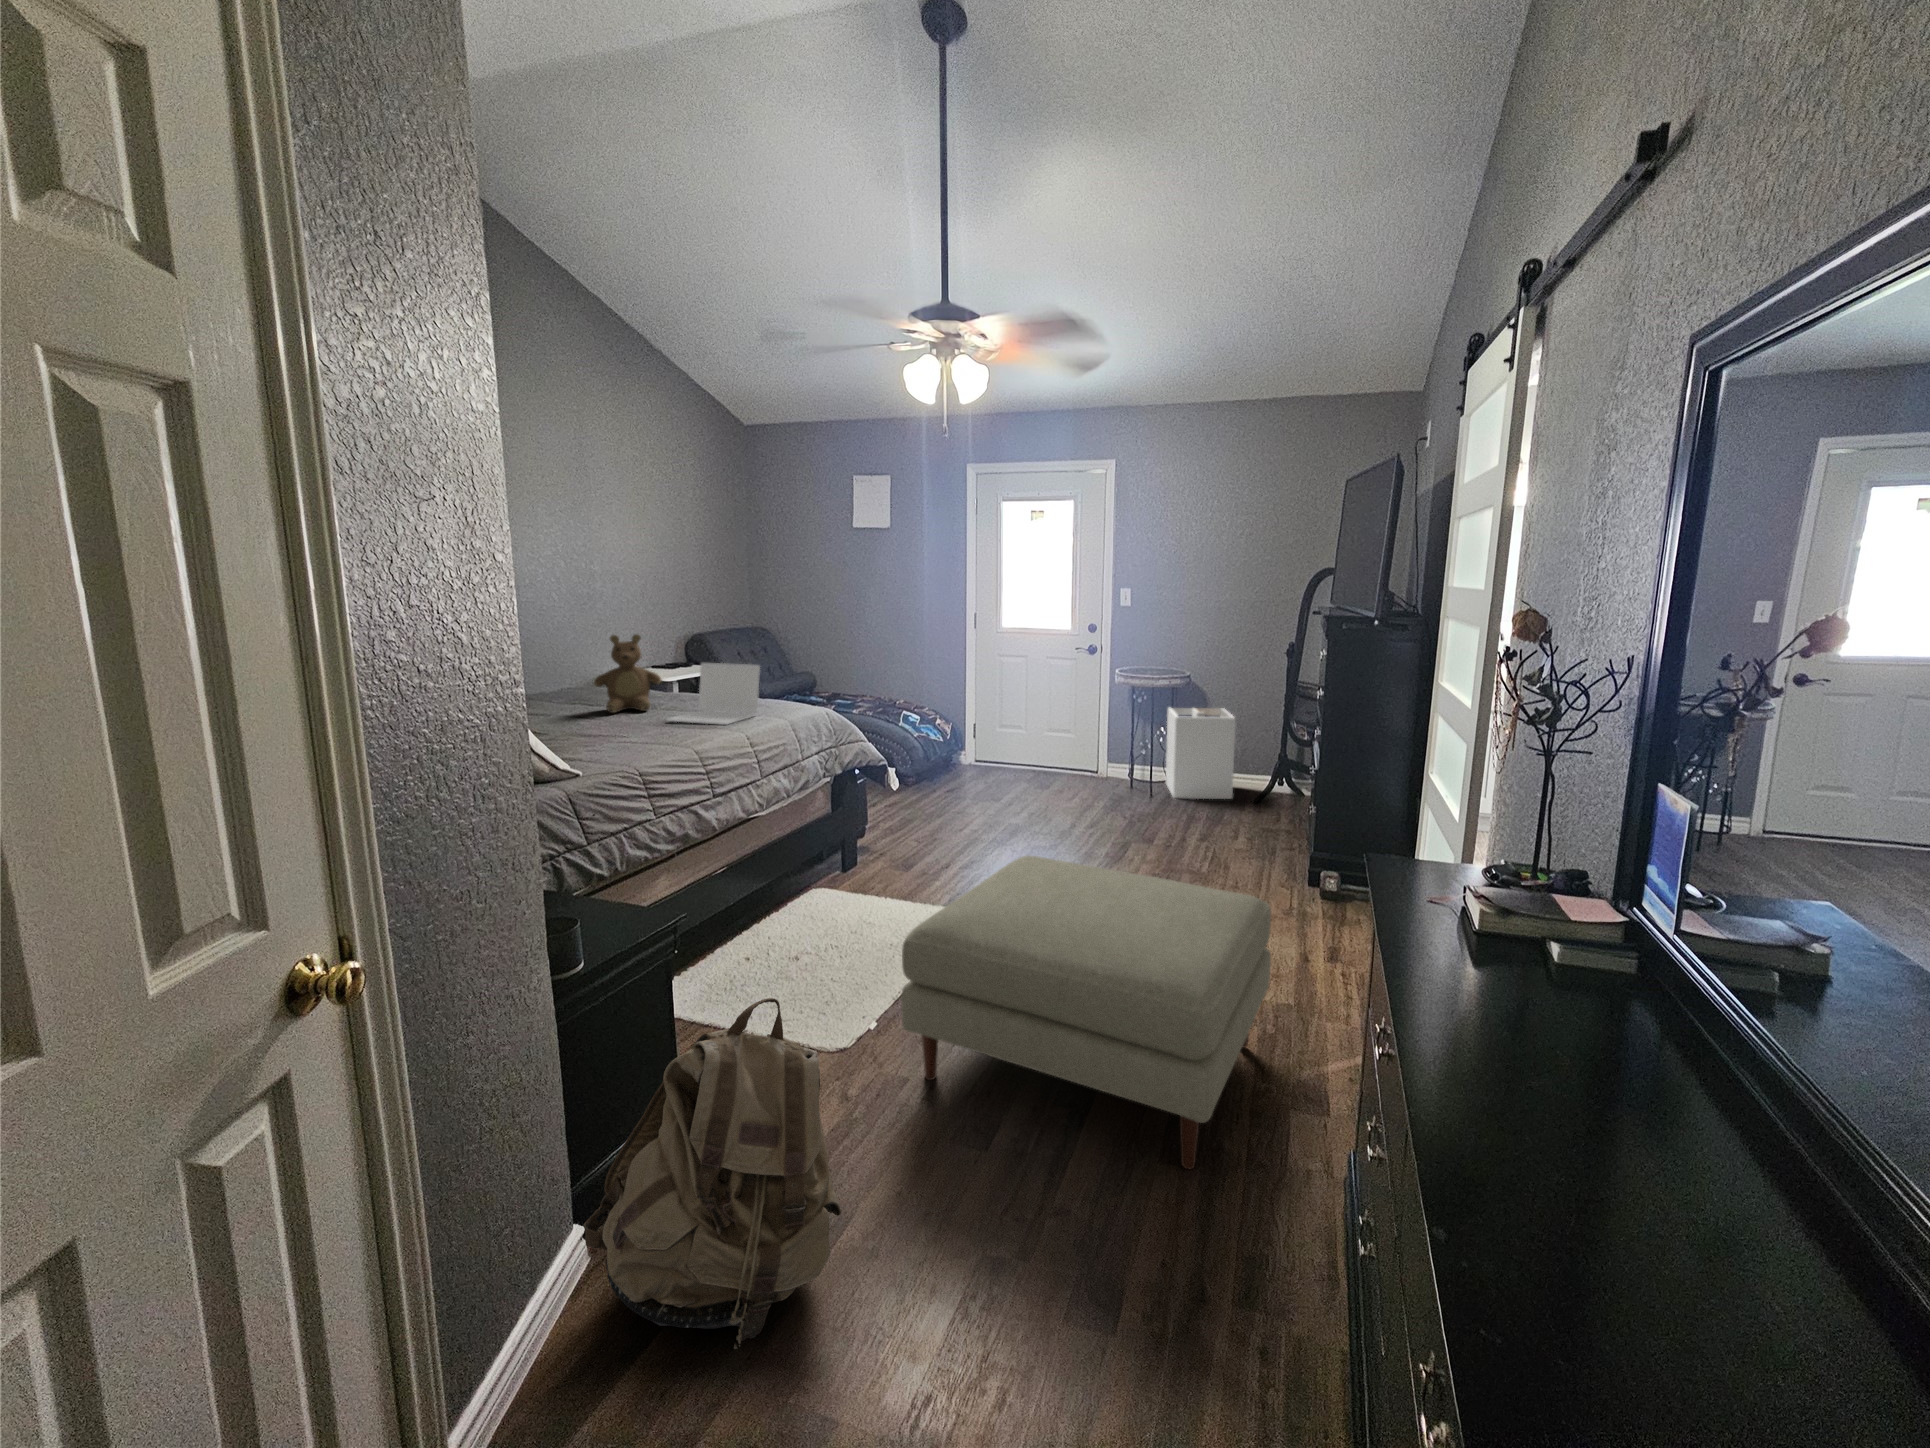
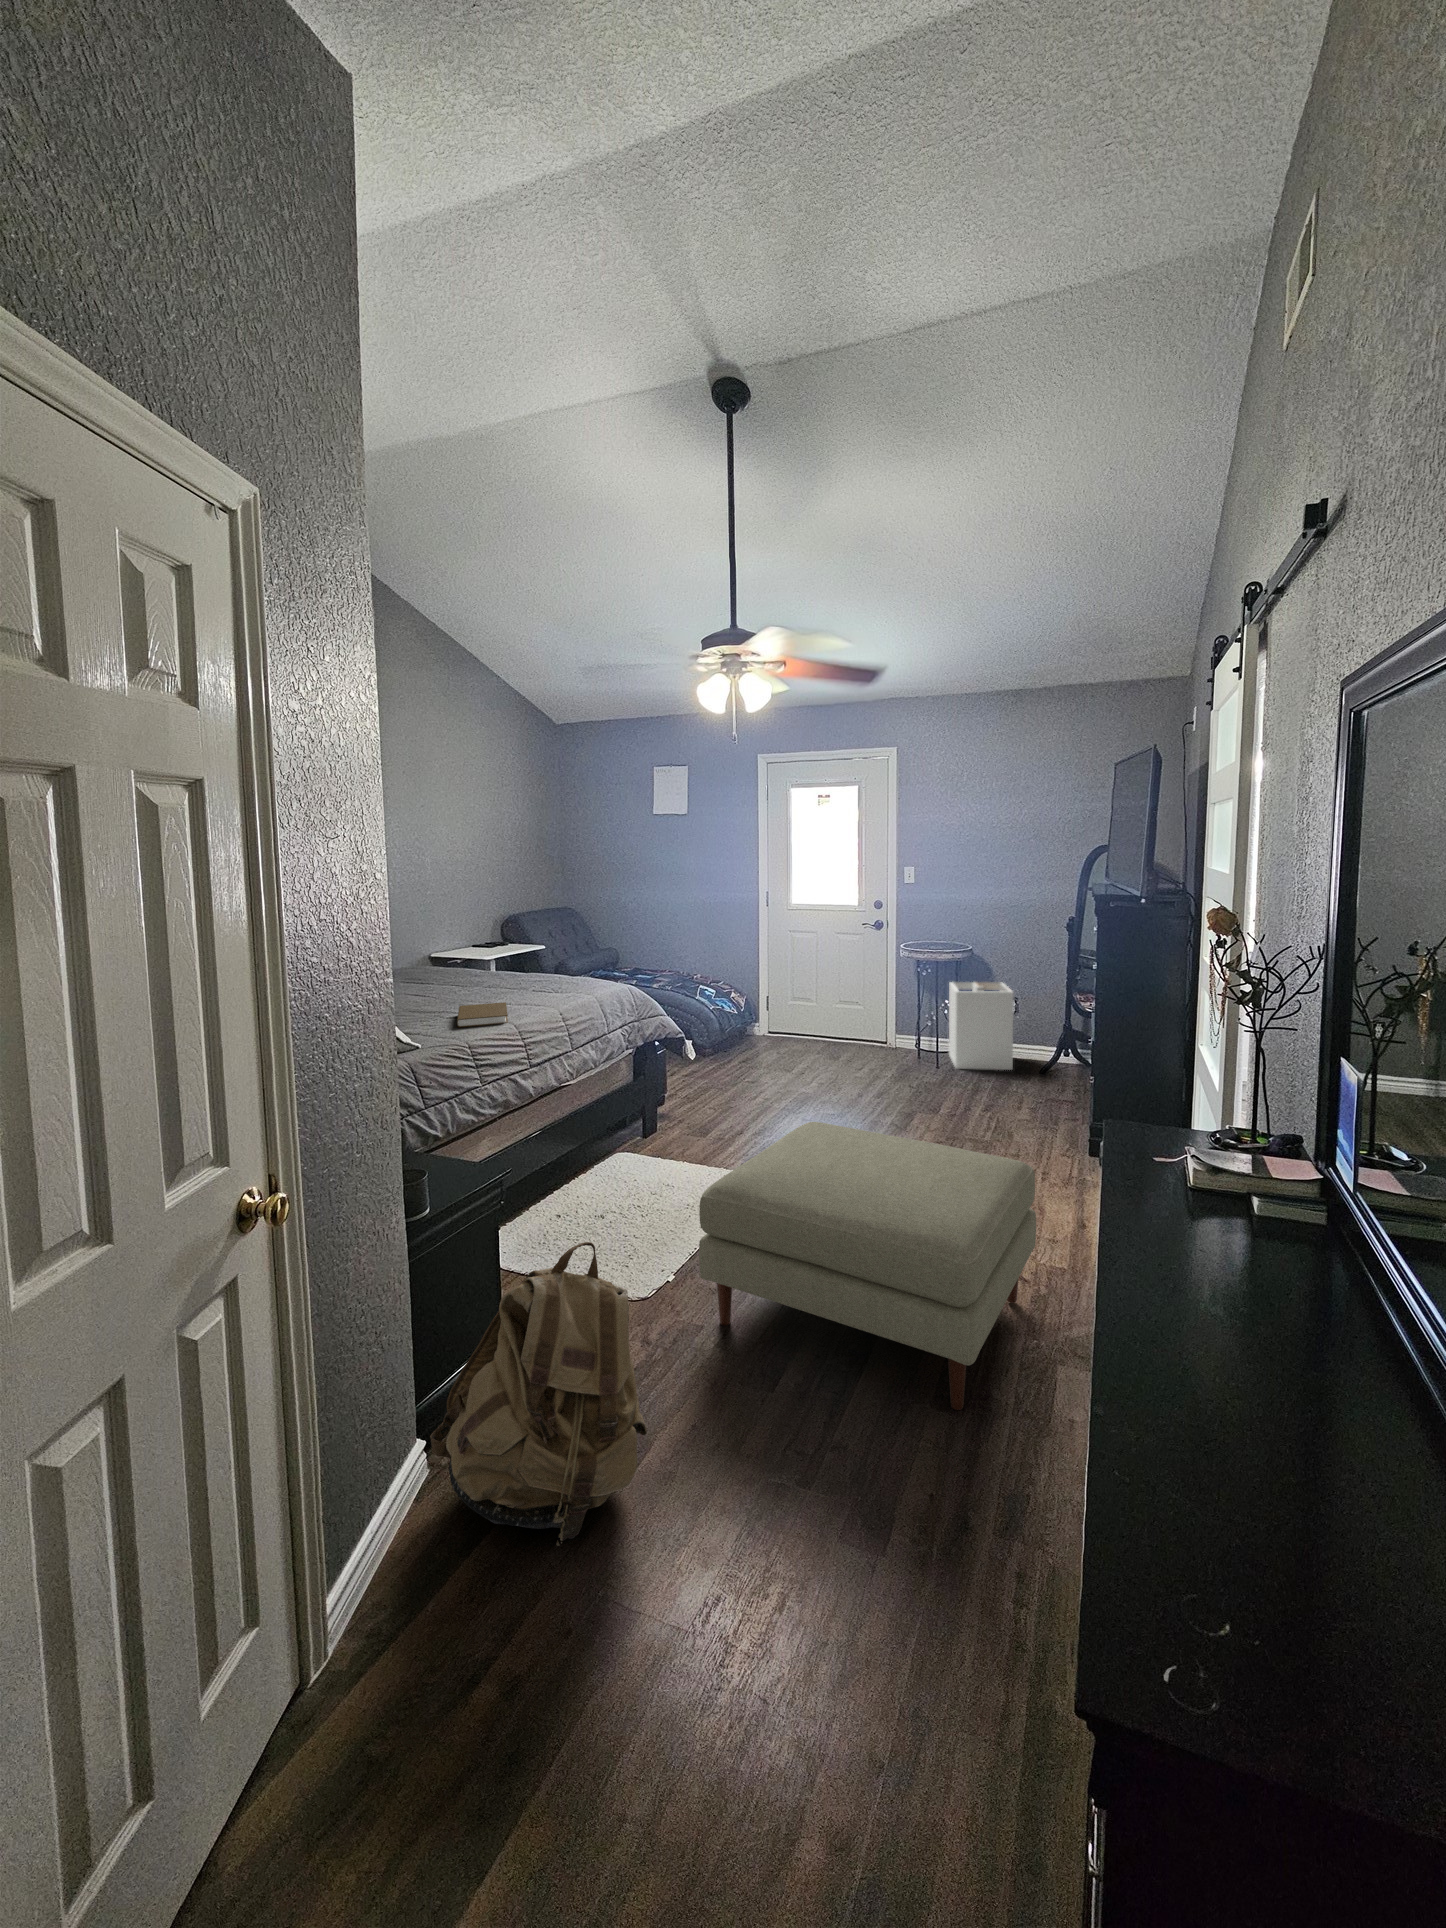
teddy bear: present [594,634,662,713] -> none [426,920,485,991]
laptop: present [667,663,760,725] -> none [491,945,573,1002]
book: none [625,725,685,753] -> present [457,1002,508,1027]

